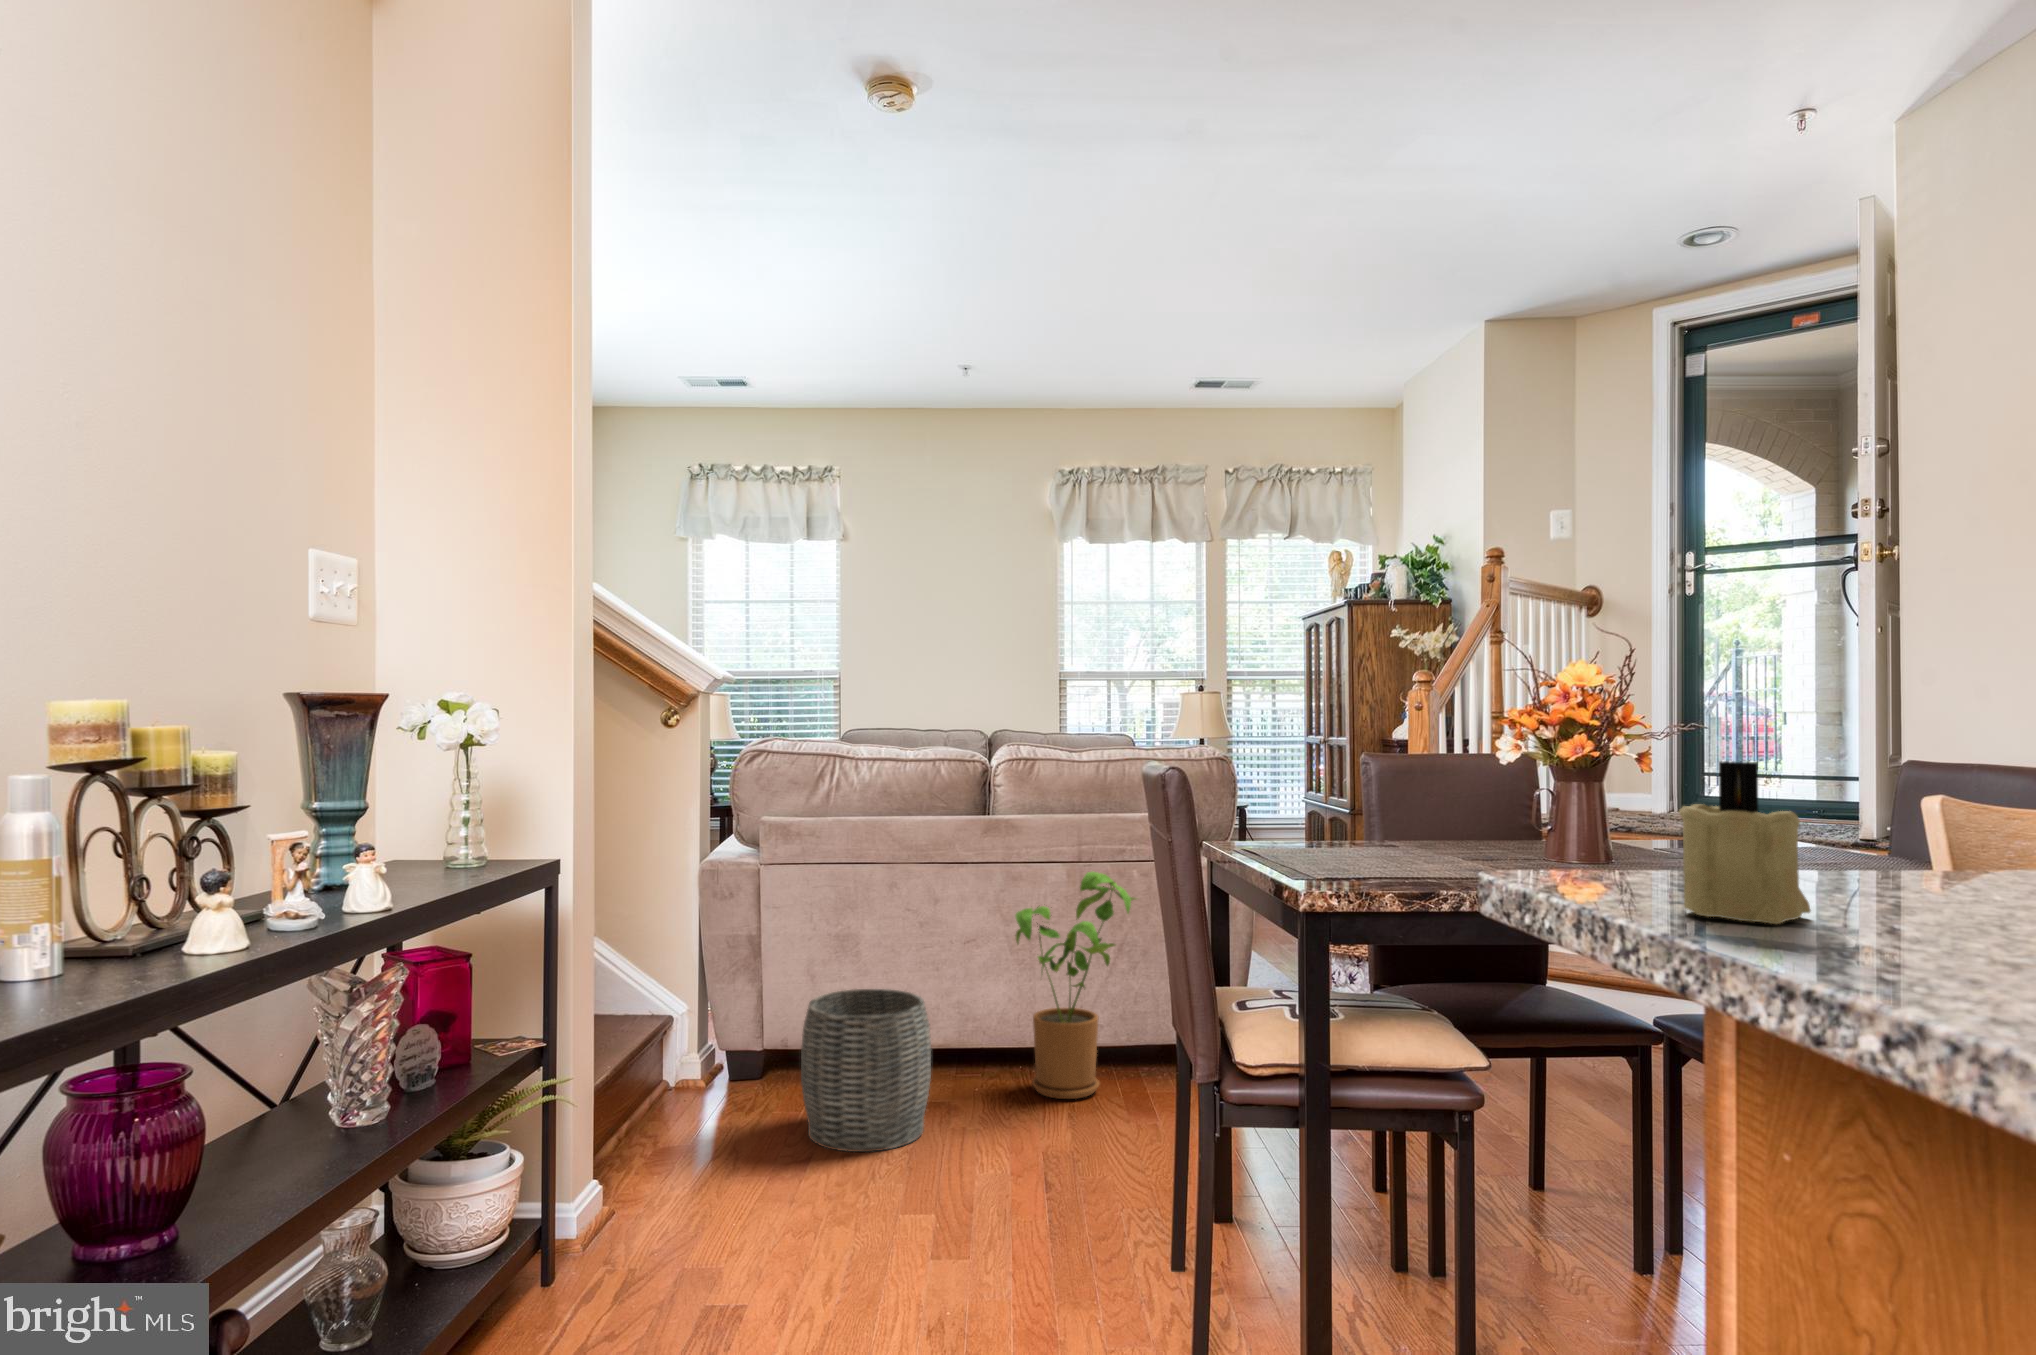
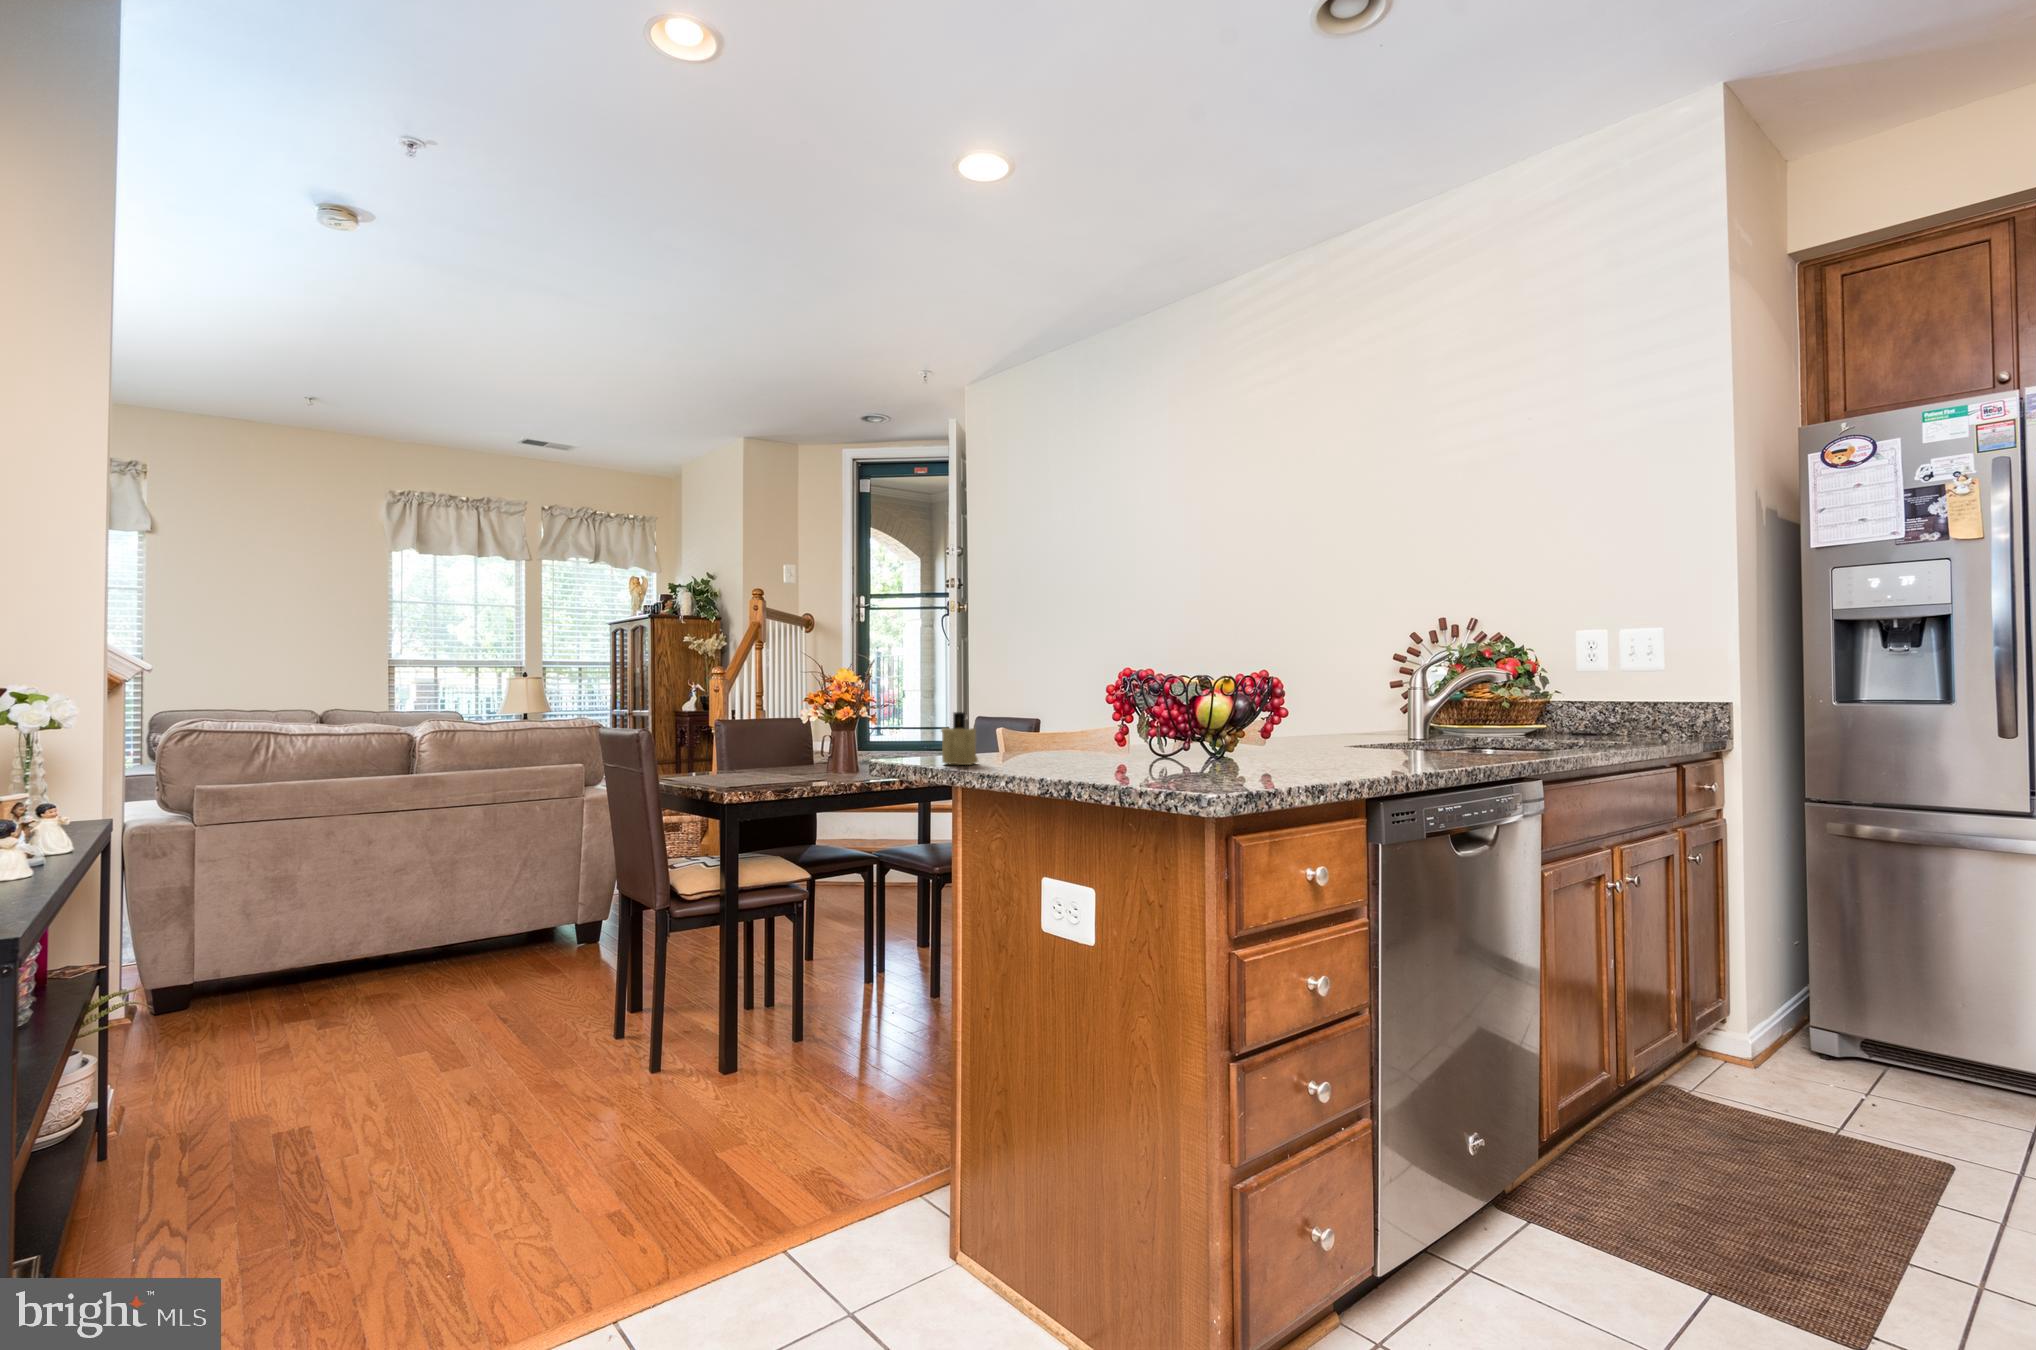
house plant: present [1015,872,1135,1099] -> none [441,811,542,978]
woven basket: present [801,989,931,1152] -> none [267,913,389,1039]

